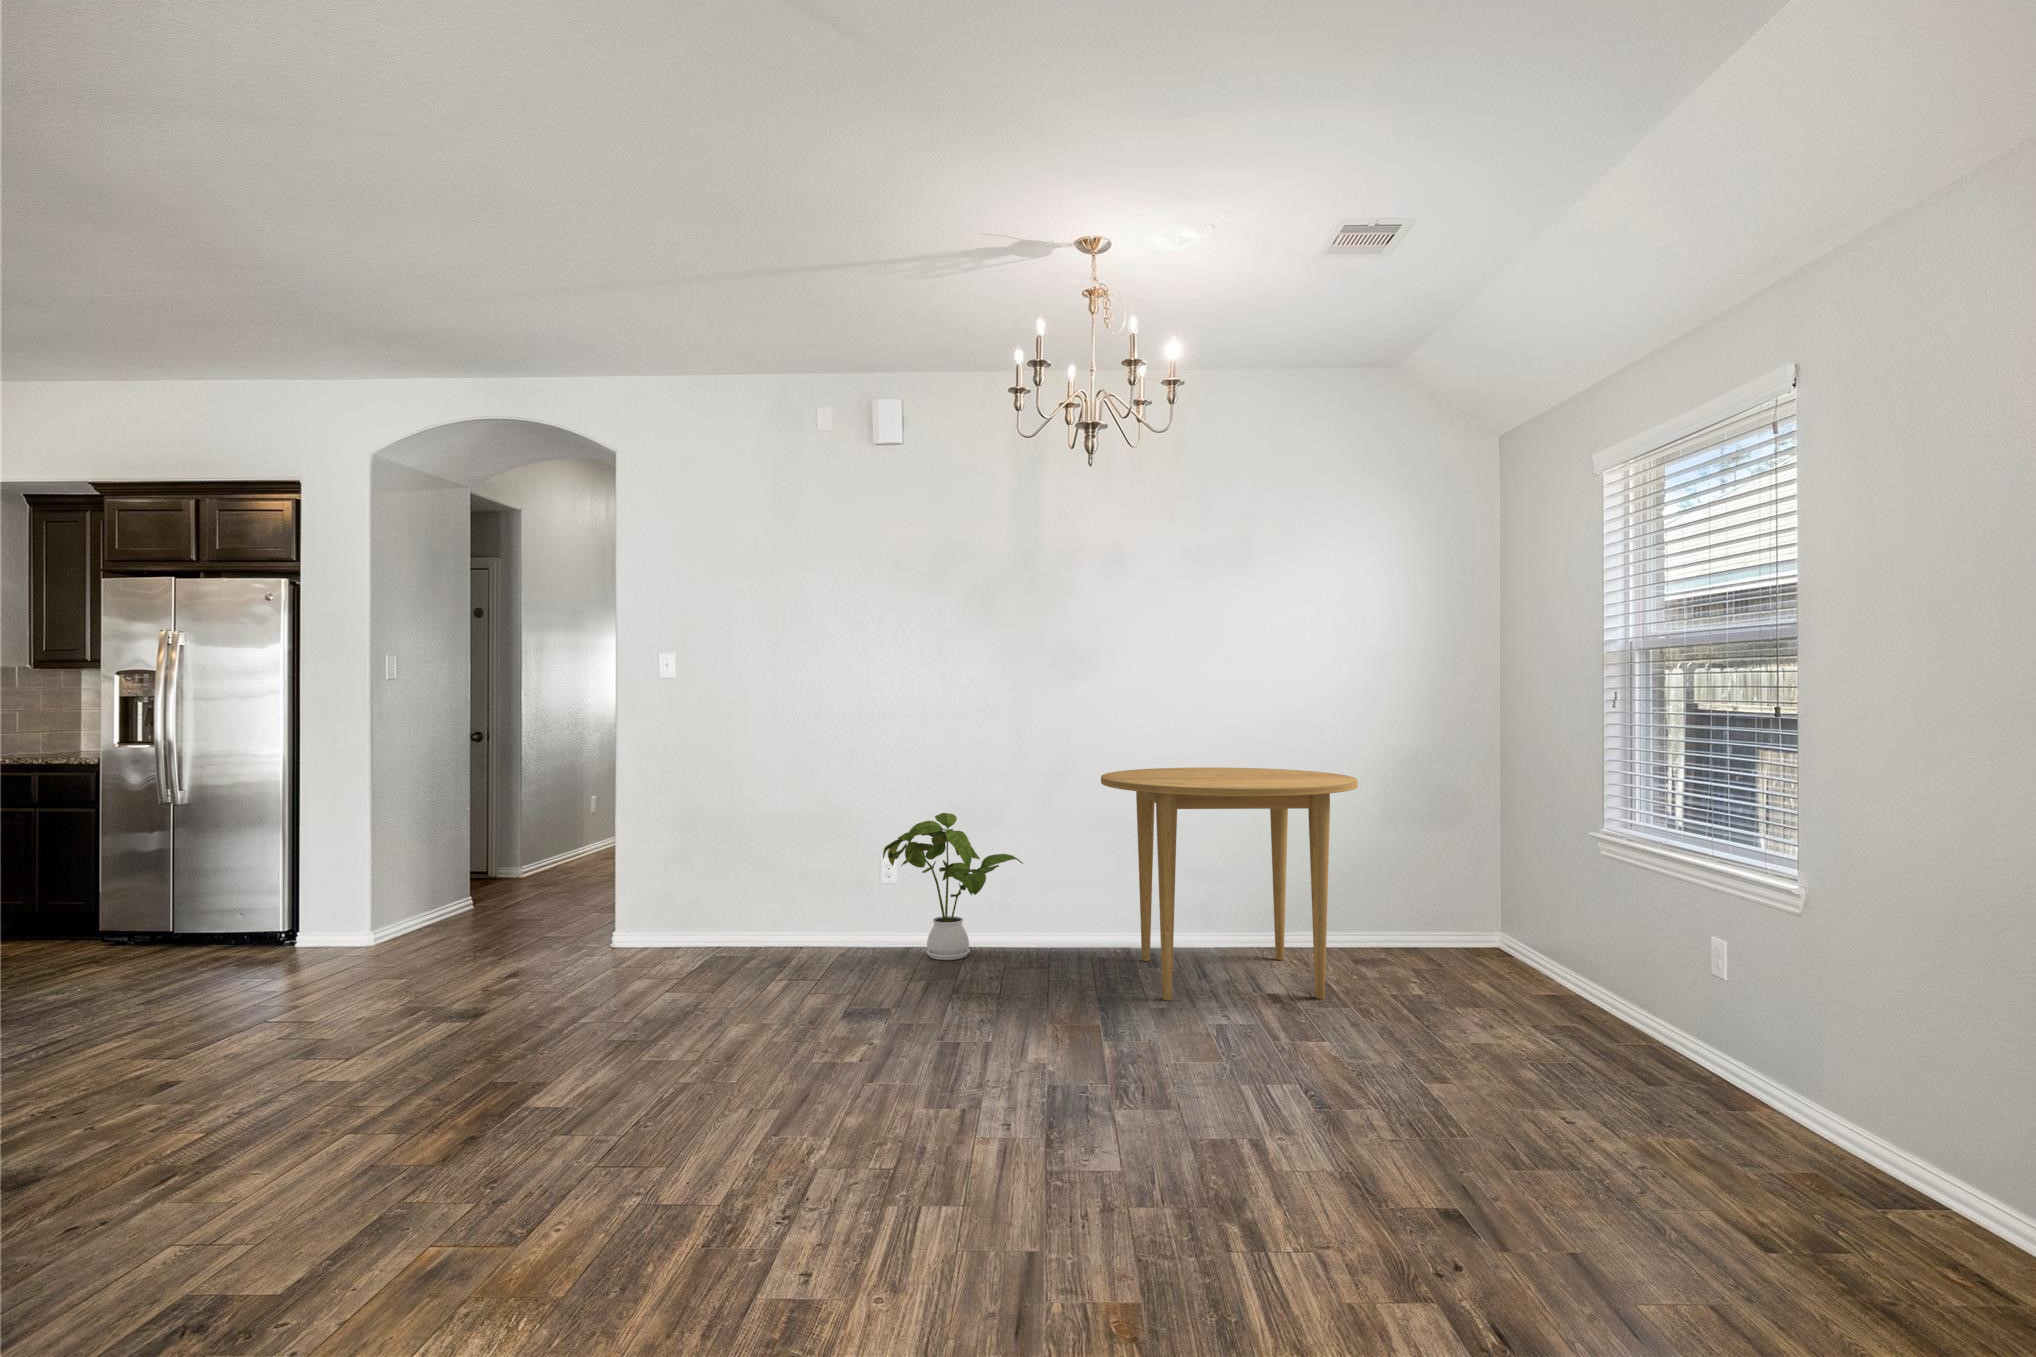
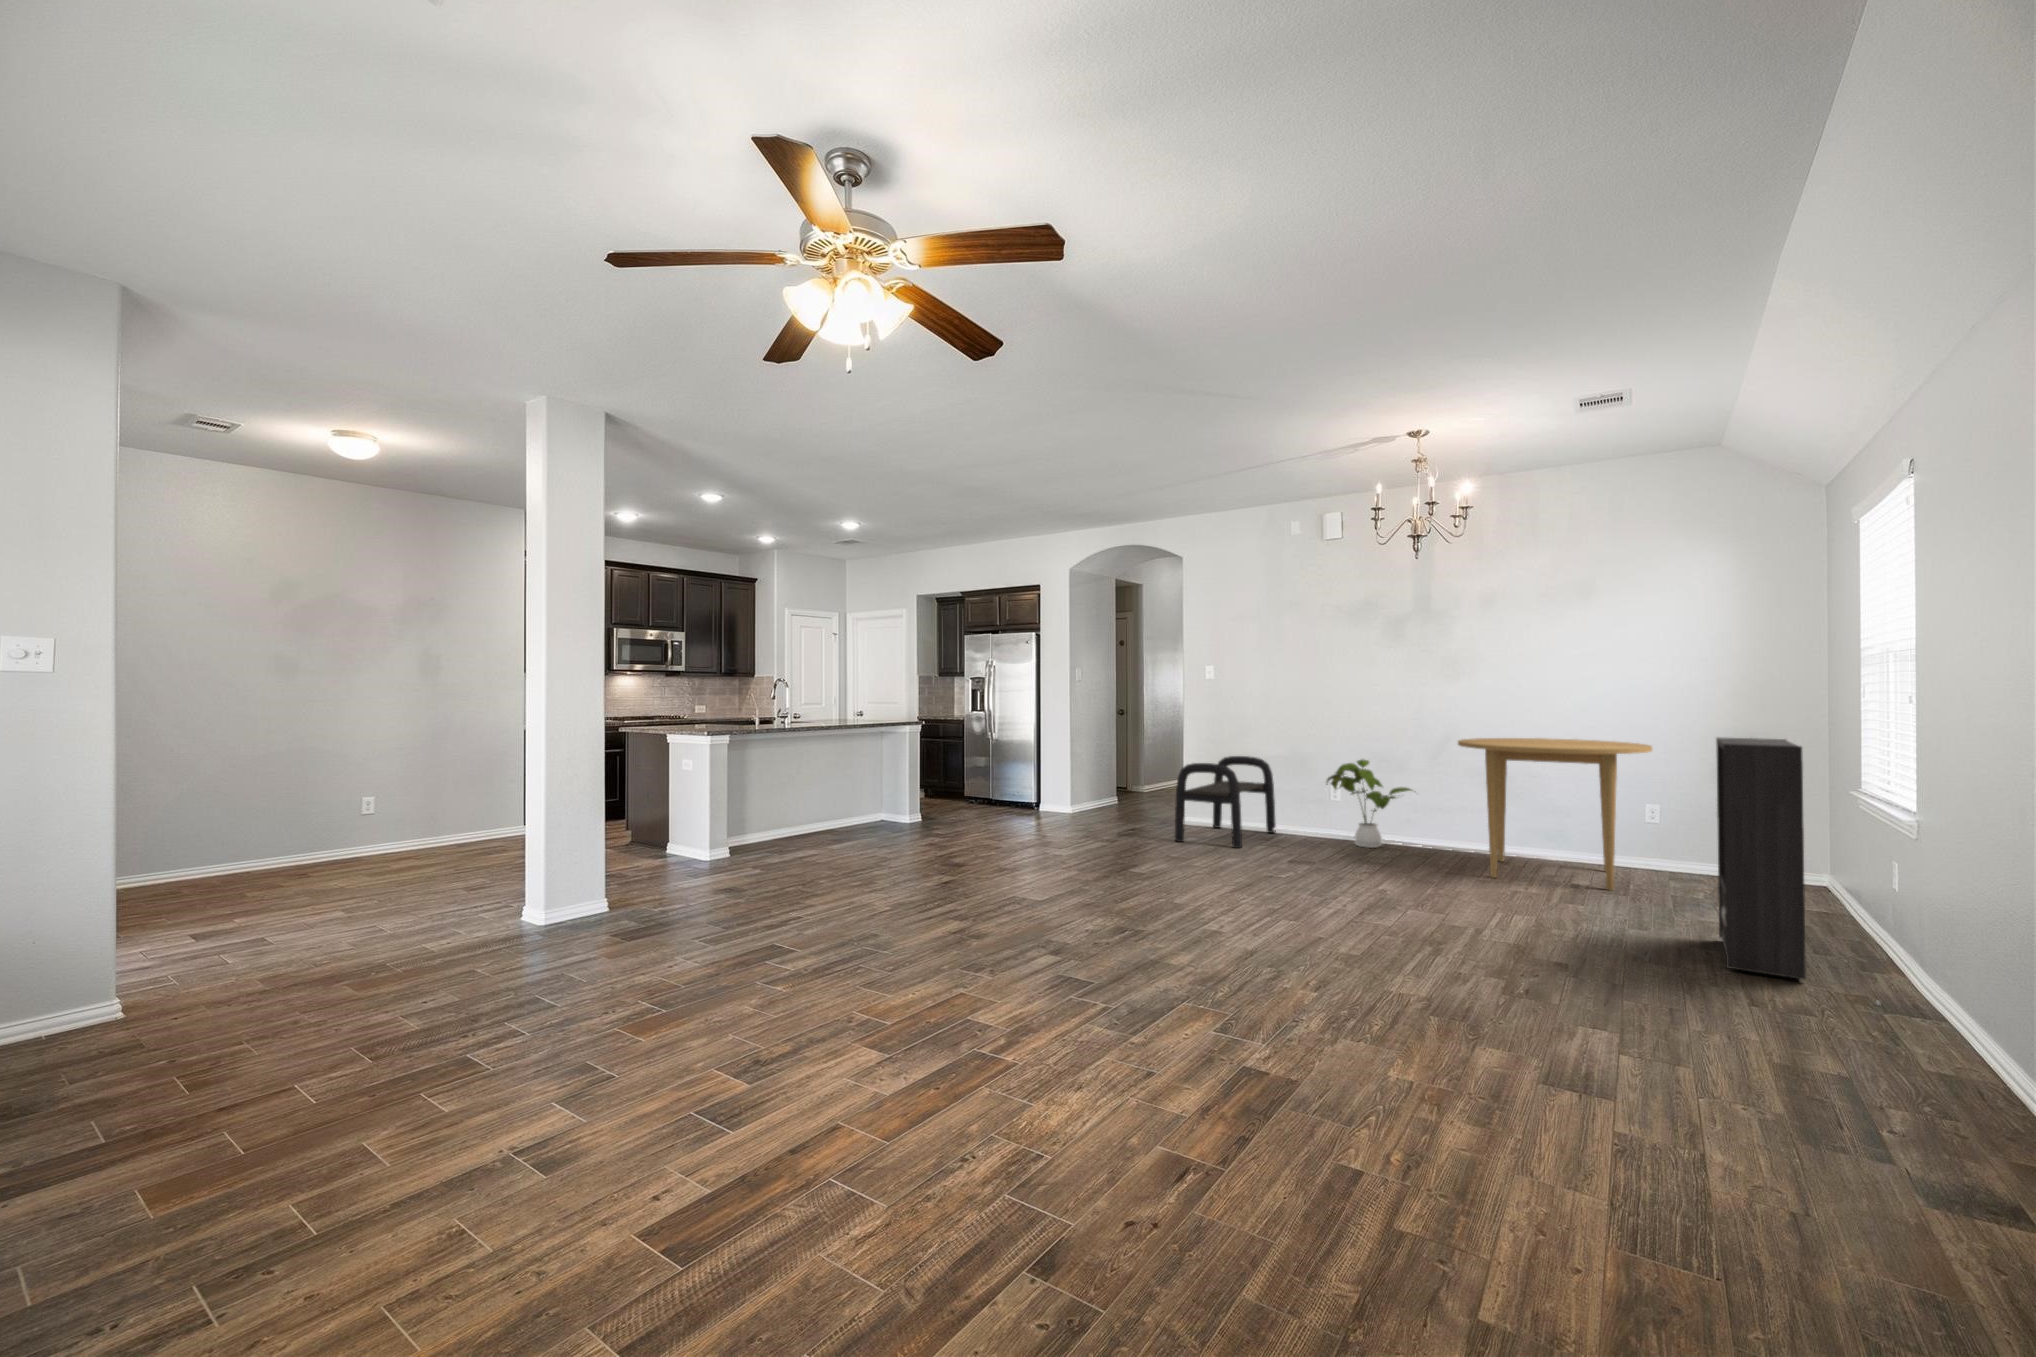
bookcase: none [1545,770,1874,1202] -> present [1716,738,1880,1006]
bench: none [610,815,790,997] -> present [1175,756,1276,848]

